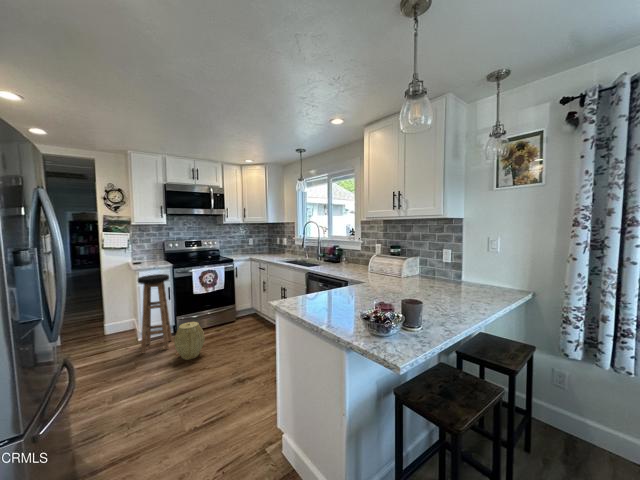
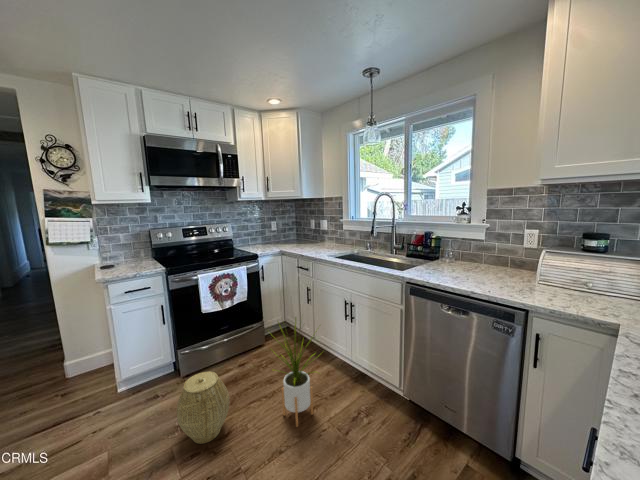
bar stool: present [138,274,172,353] -> none [104,287,172,427]
house plant: none [226,290,260,355] -> present [274,318,317,427]

